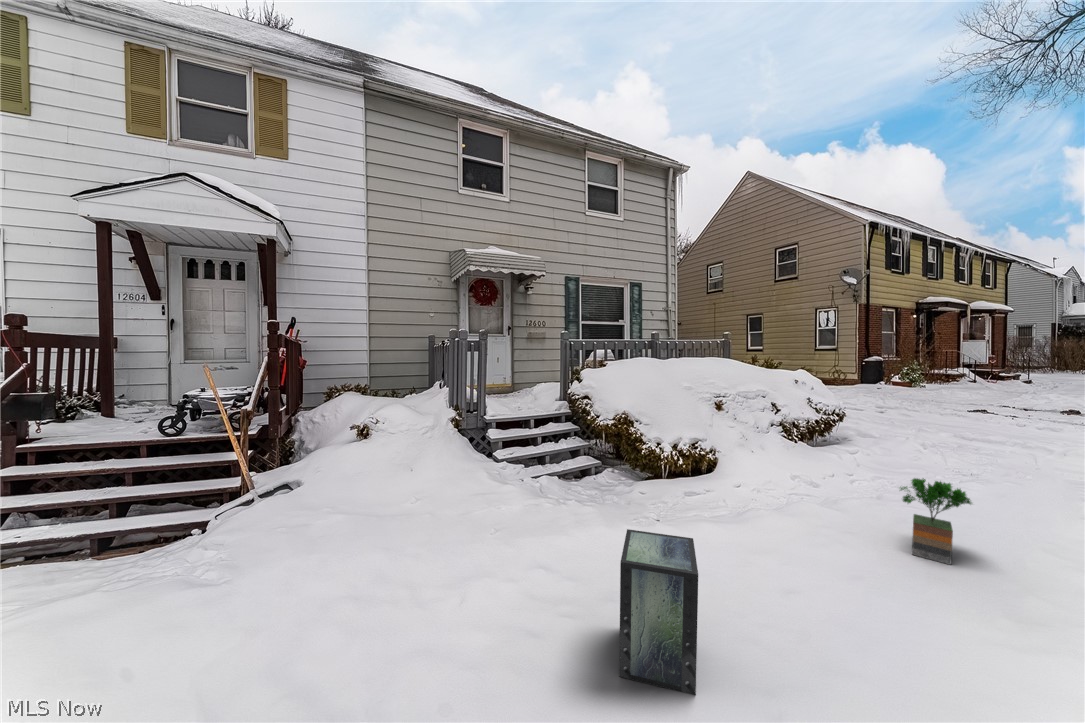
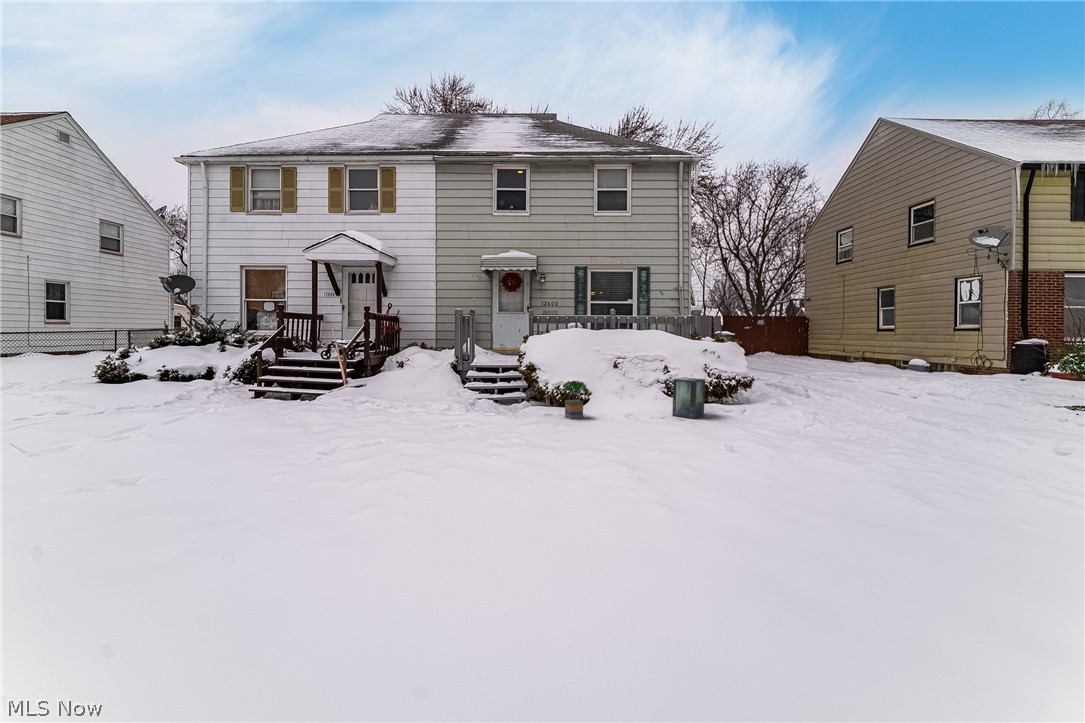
storage box: present [619,529,698,695] -> present [672,377,705,419]

